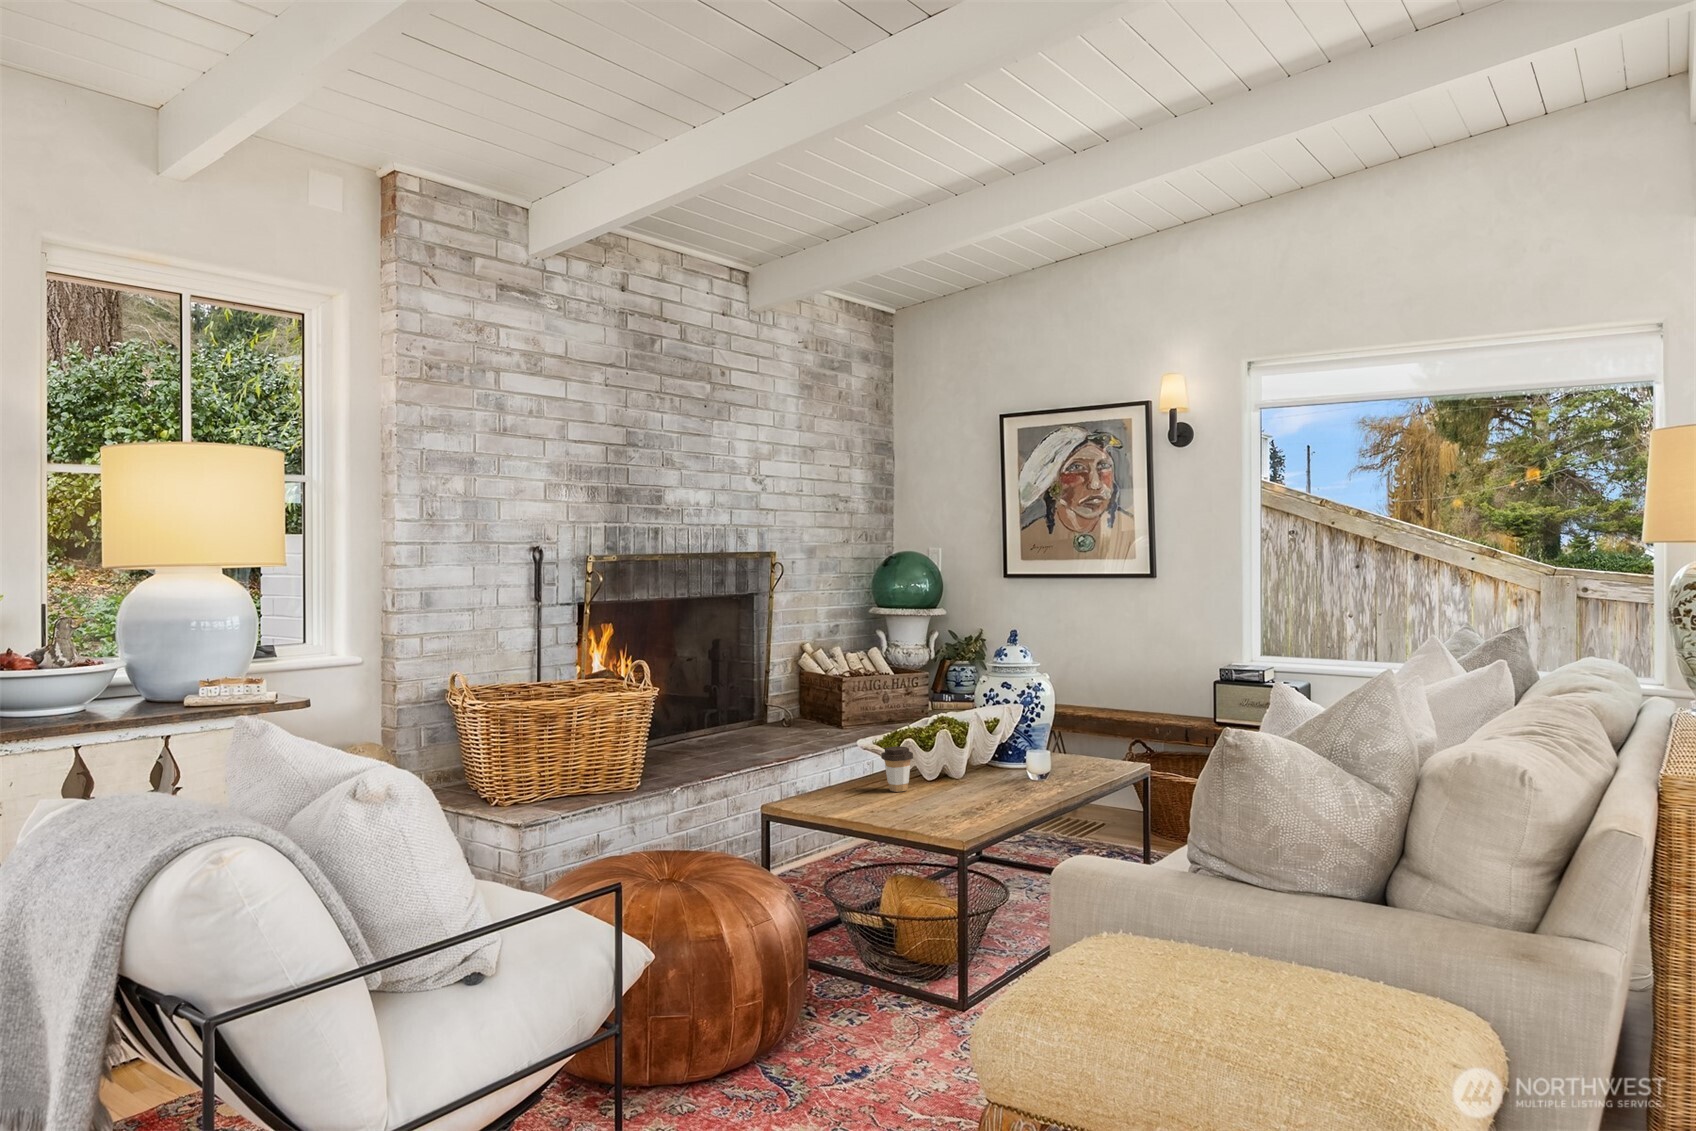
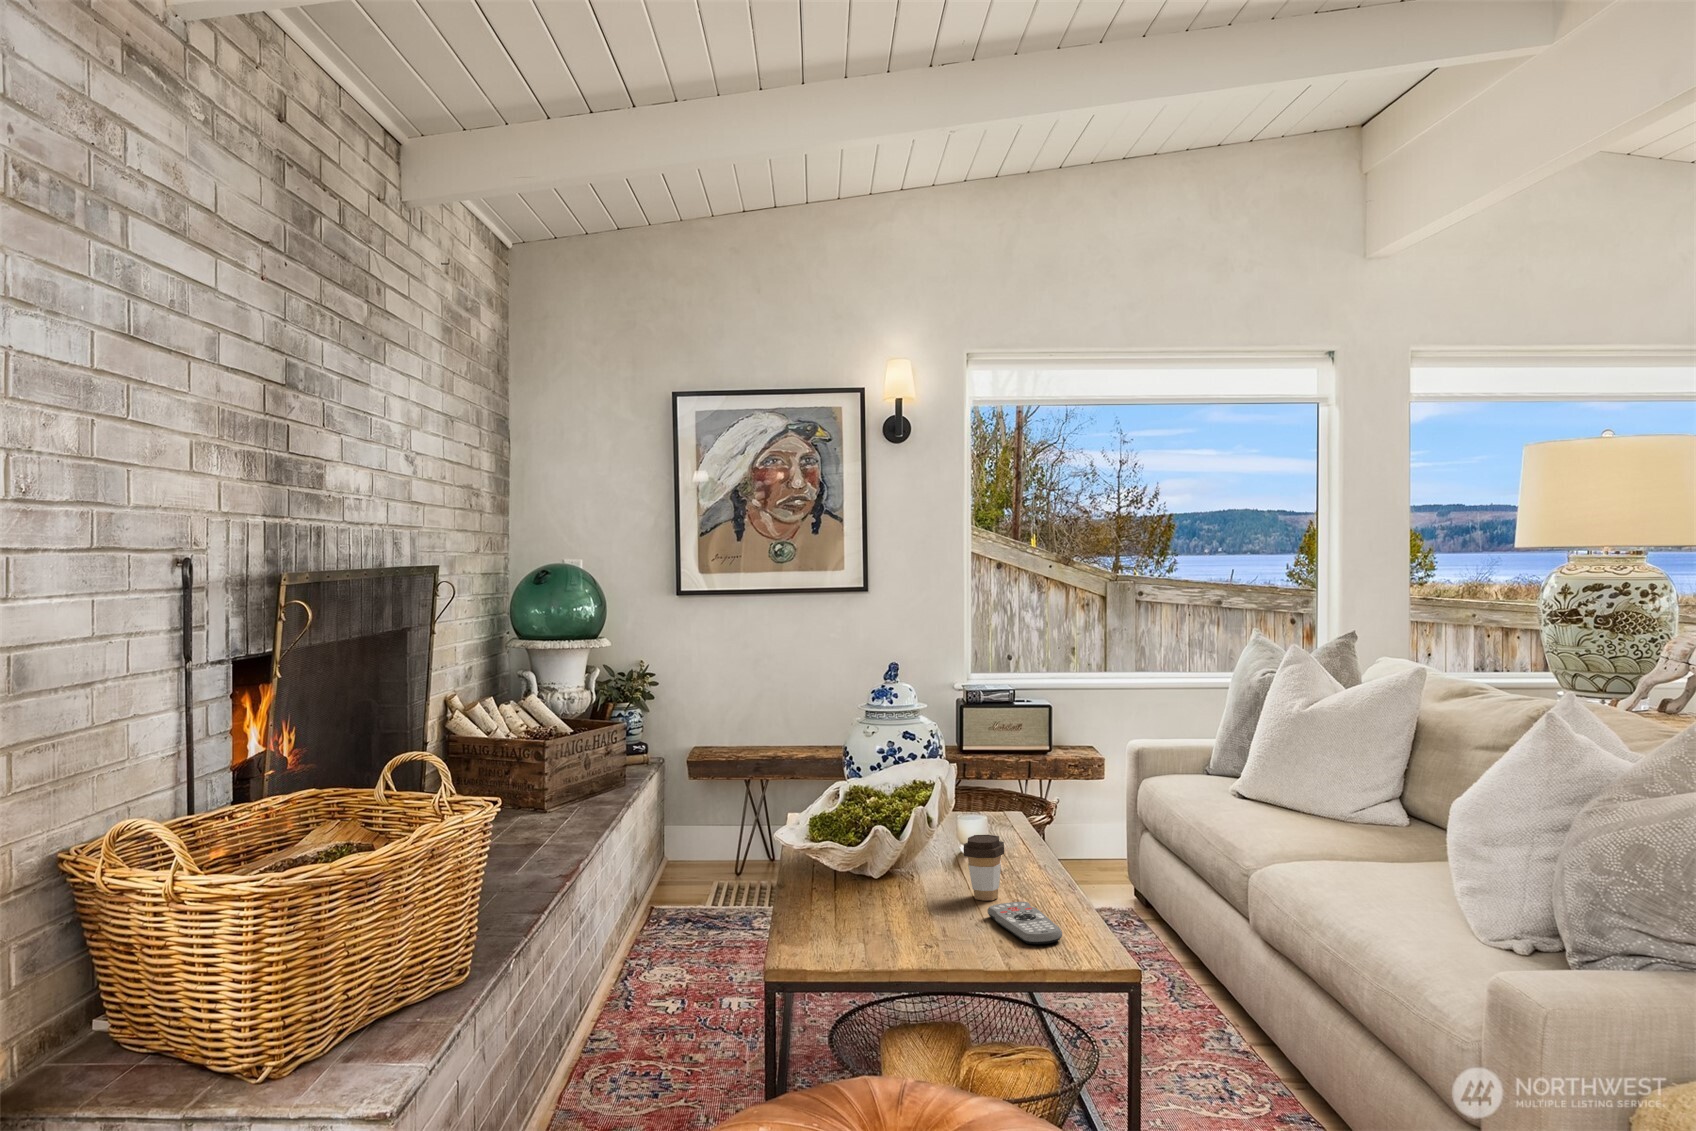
remote control: none [844,790,895,812] -> present [988,902,1062,944]

